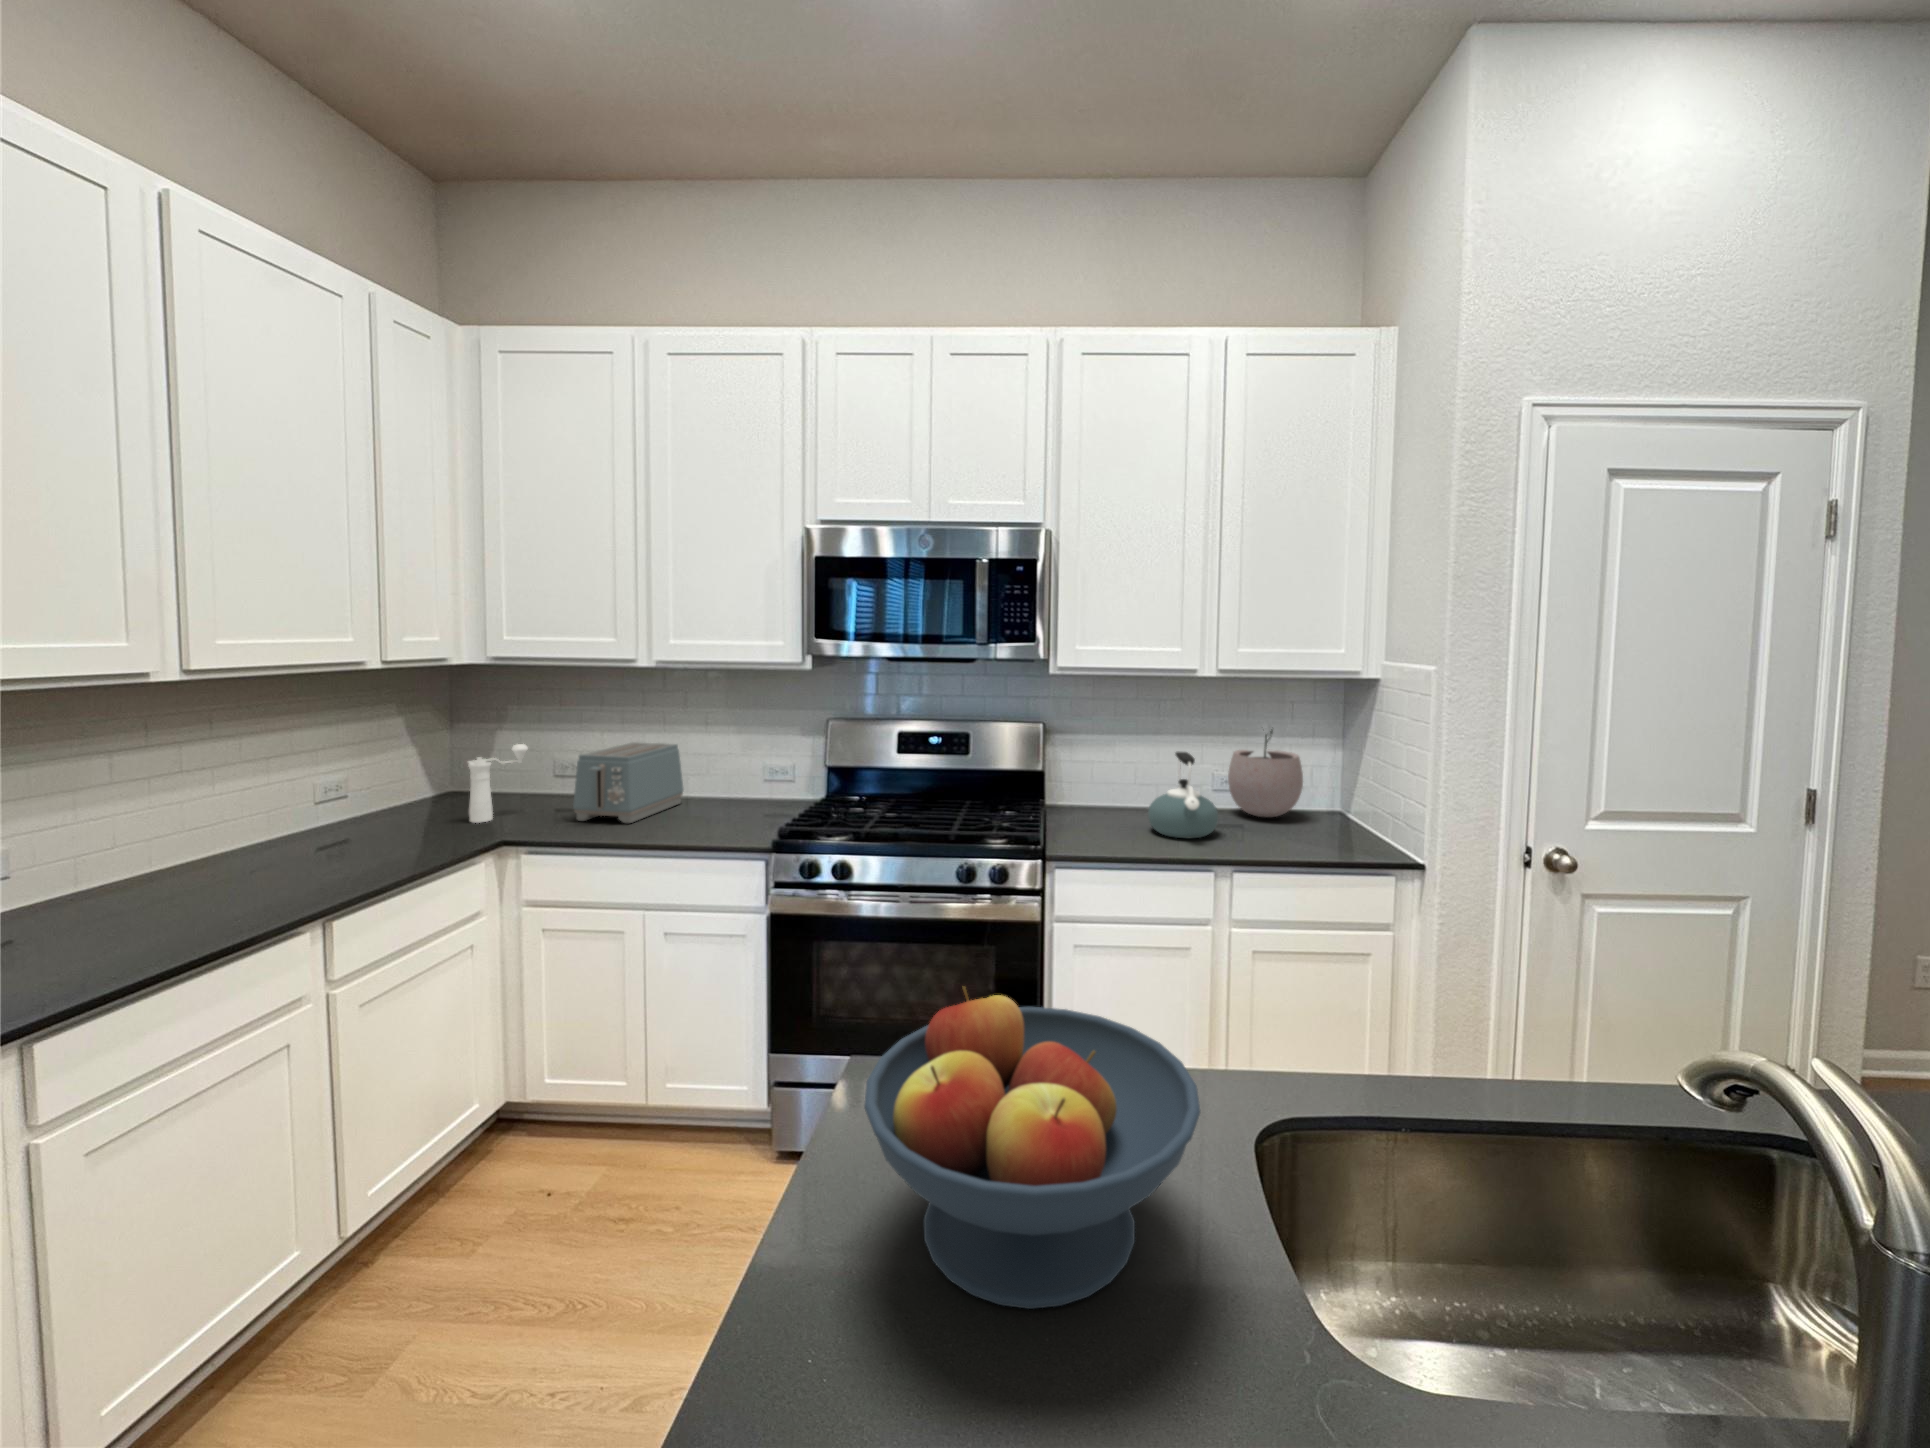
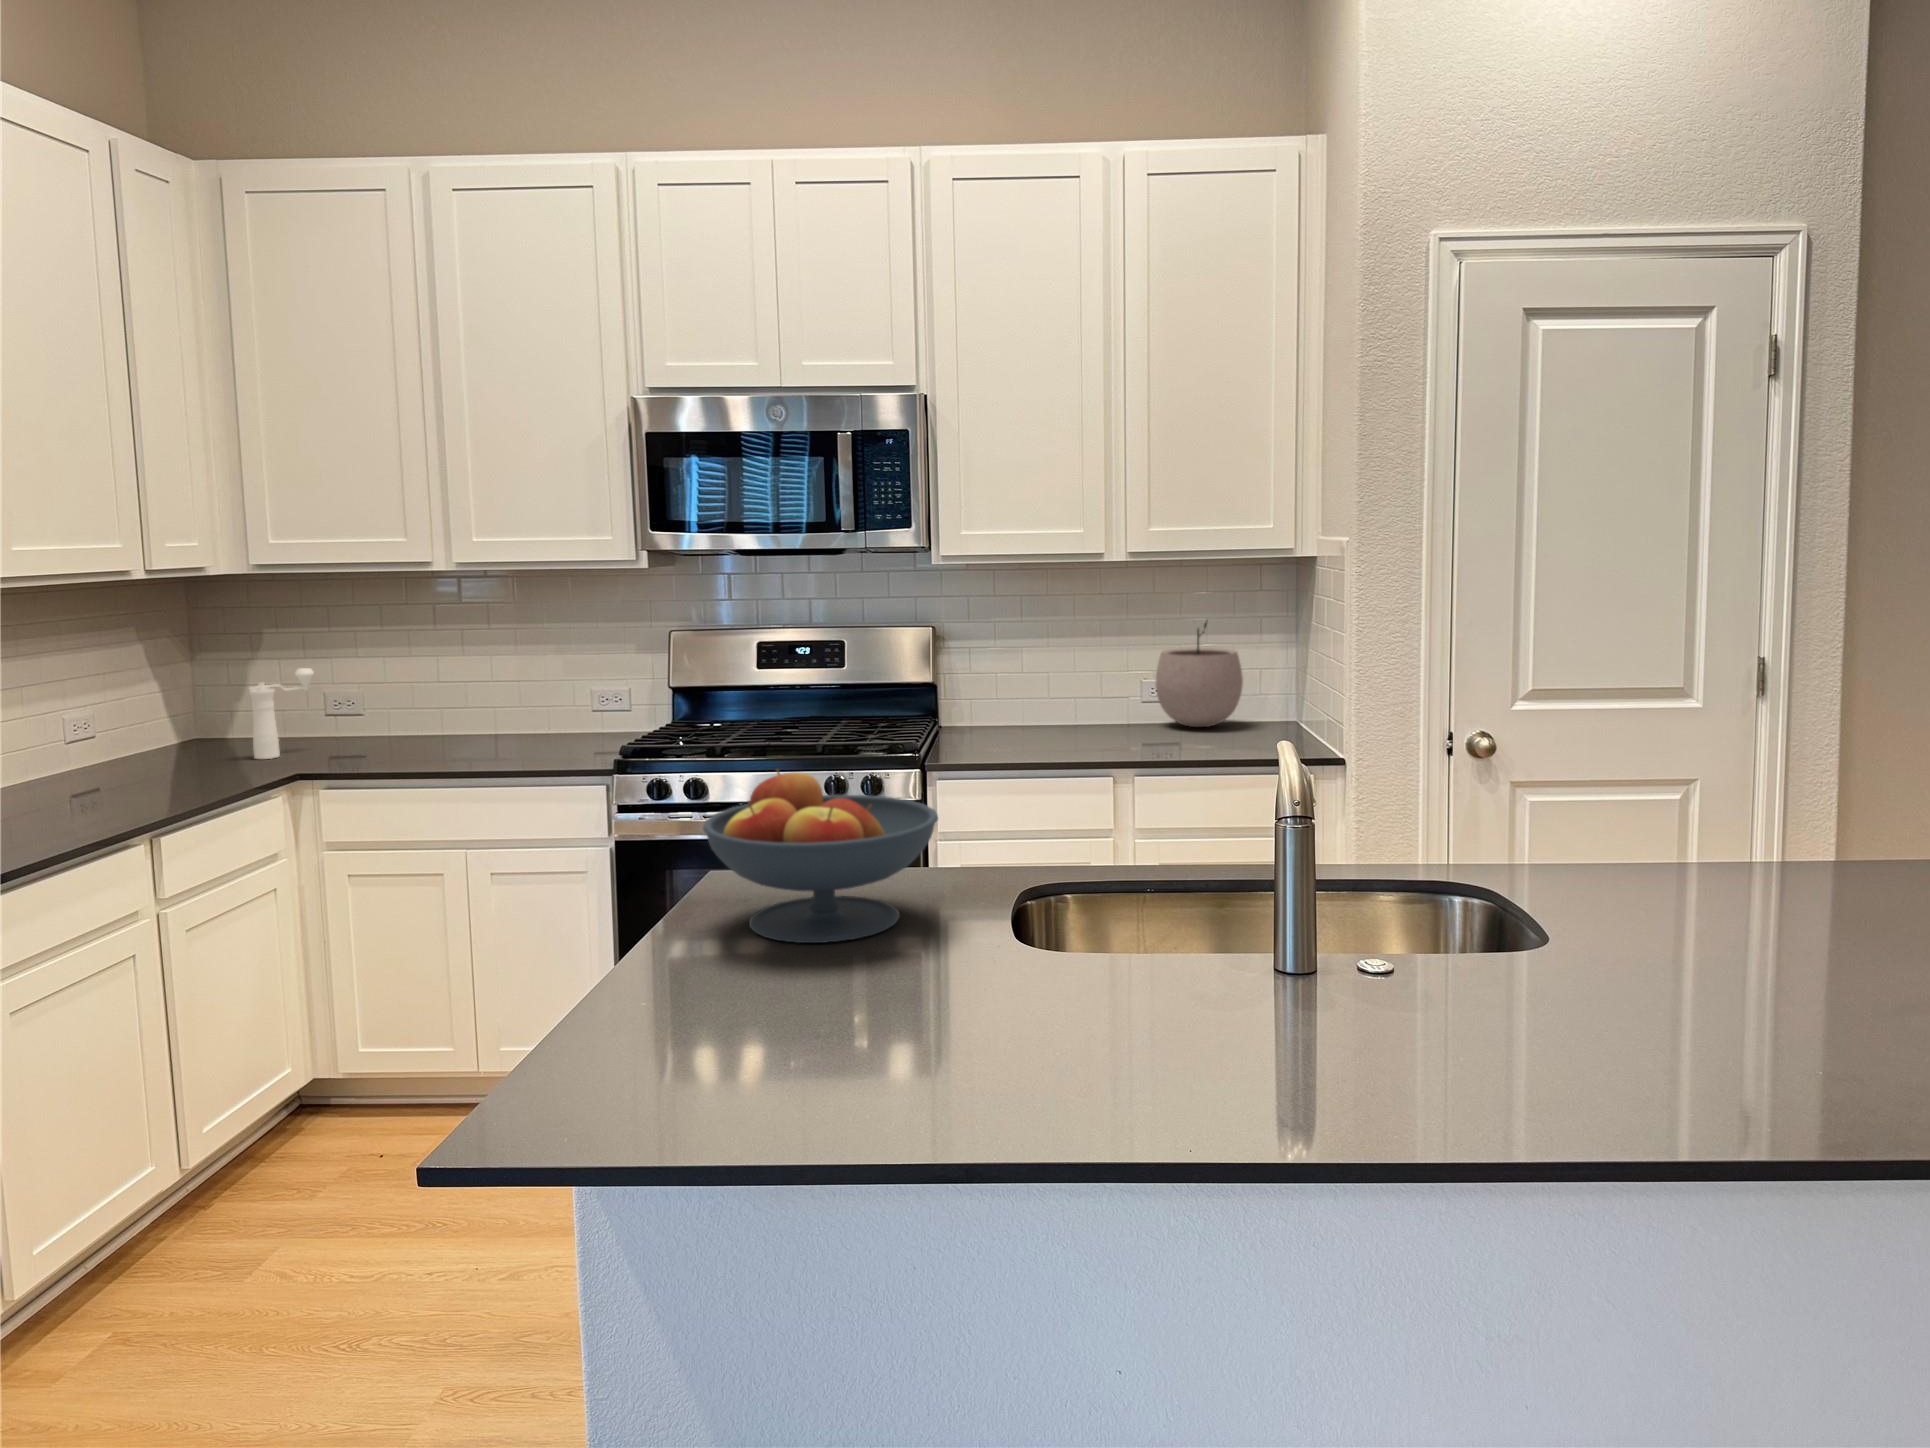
toaster: present [573,742,684,823] -> none [375,665,500,755]
kettle: present [1148,752,1218,838] -> none [1051,649,1130,746]

